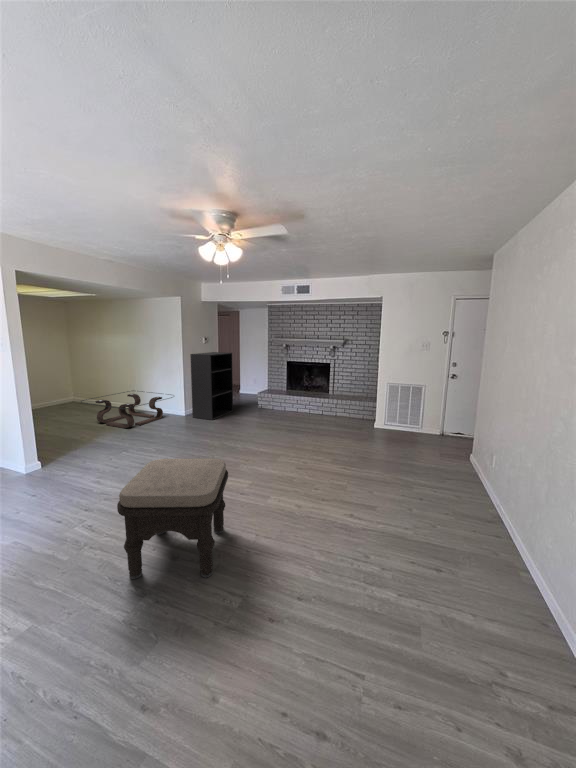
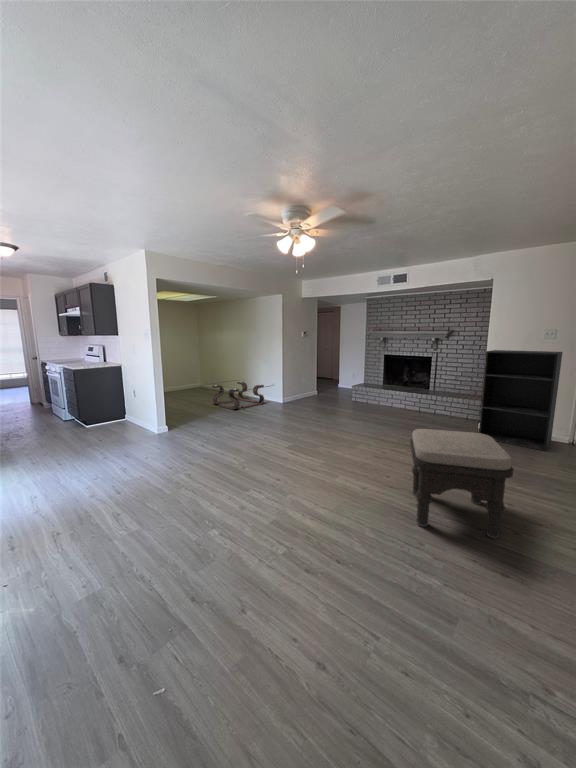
bookshelf: present [190,352,233,420] -> present [479,350,563,451]
ottoman: present [117,459,228,579] -> present [410,429,513,539]

